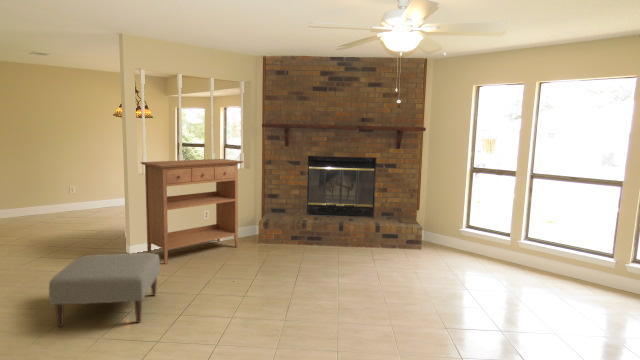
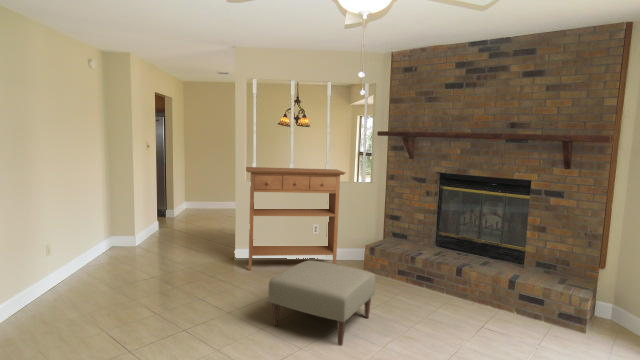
ottoman: present [49,253,160,327] -> present [268,260,376,345]

